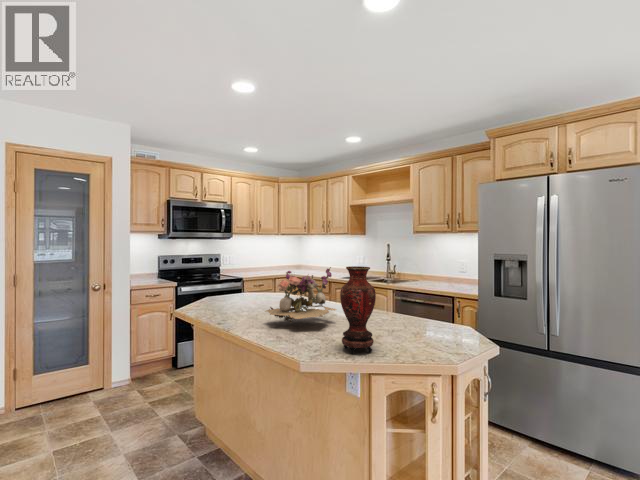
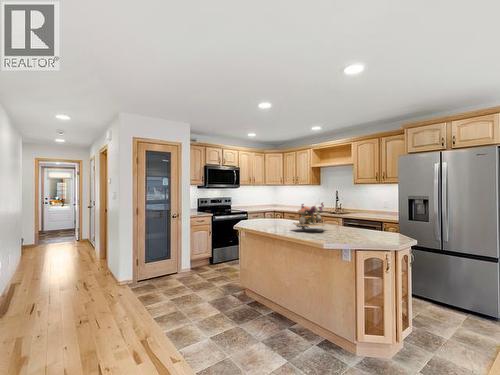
vase: present [340,266,376,354] -> none [339,200,357,240]

